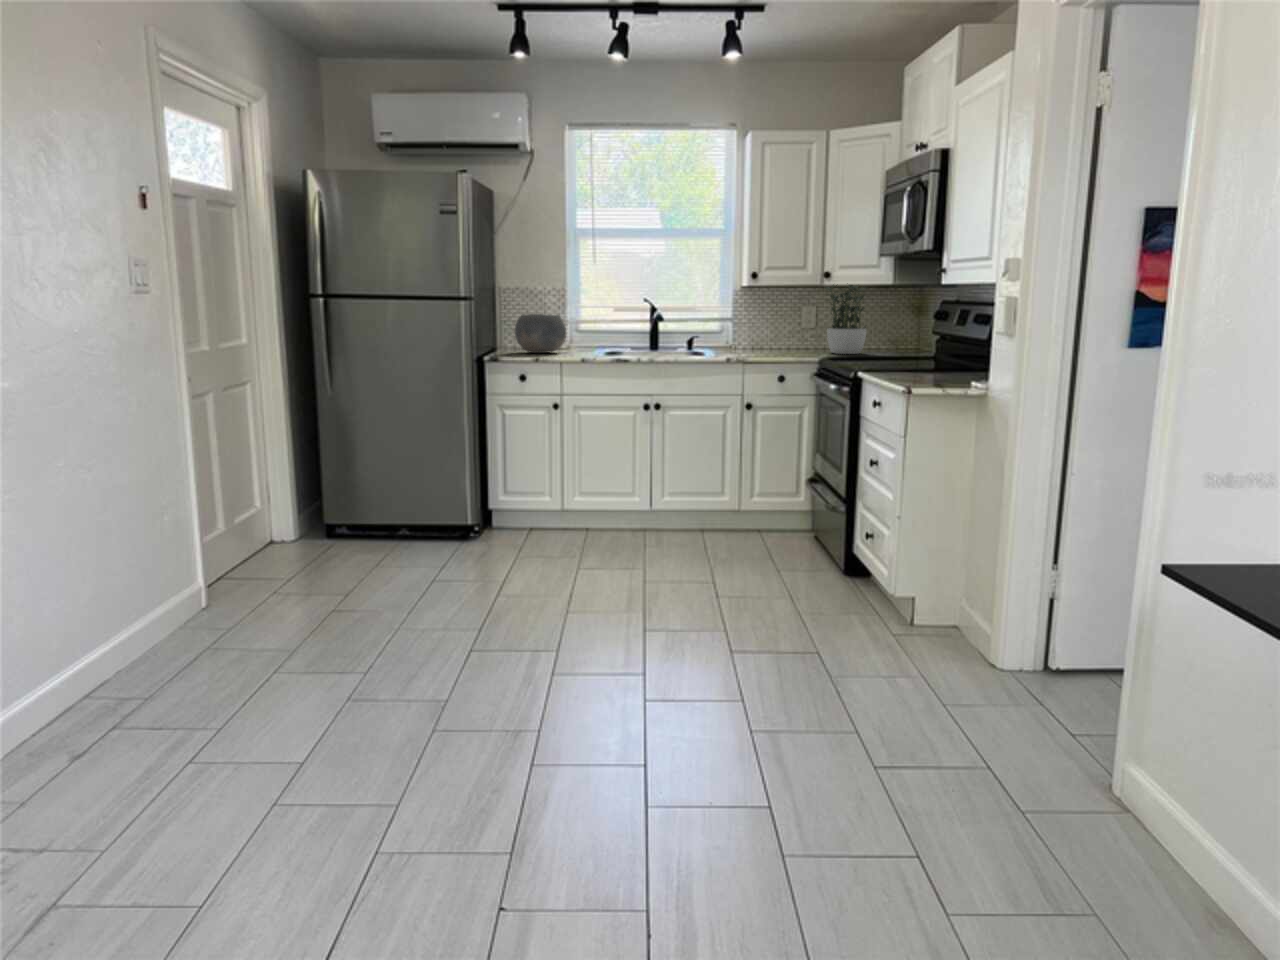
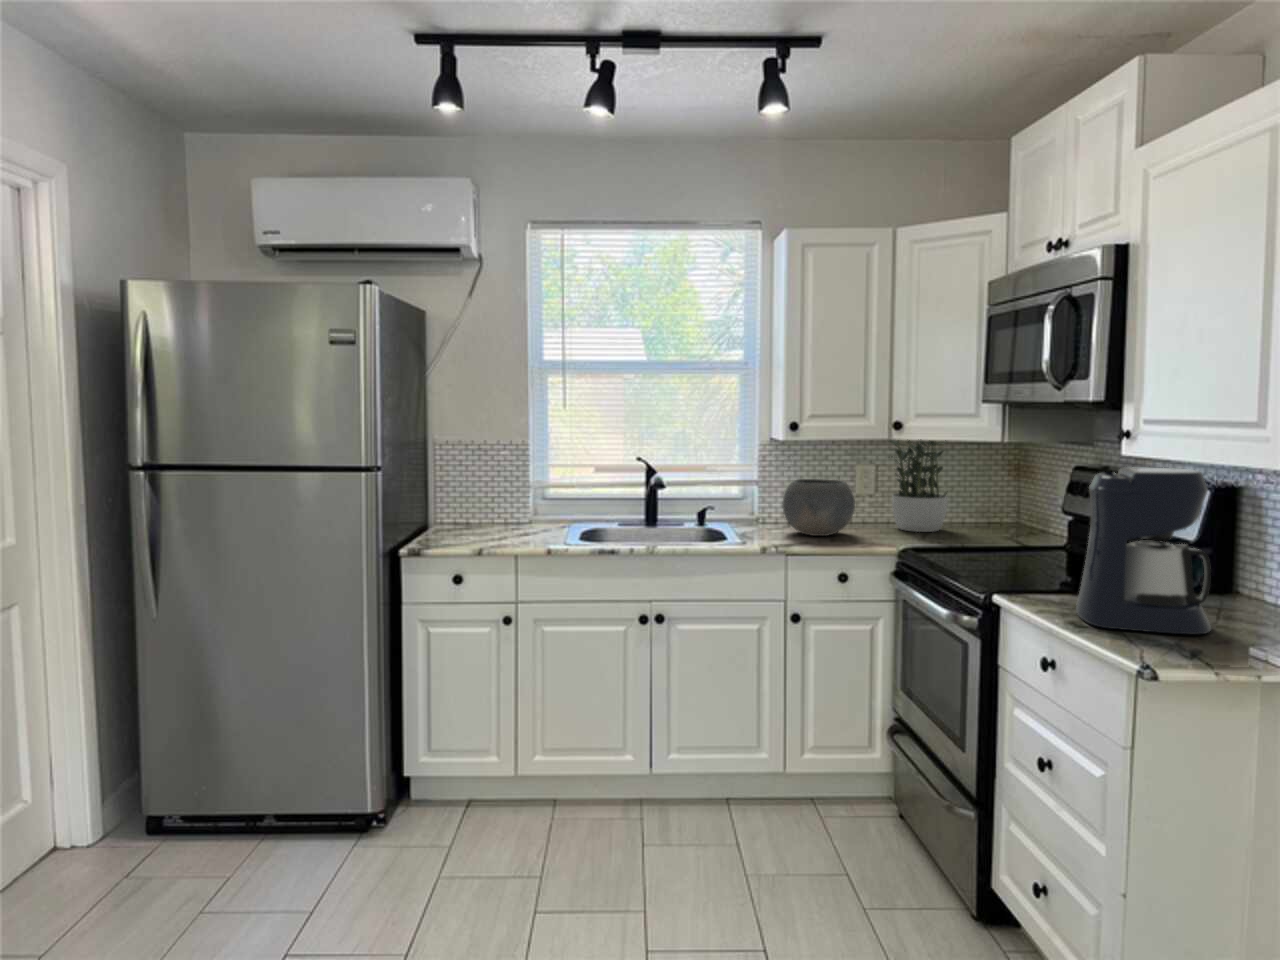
coffee maker: none [894,287,962,378] -> present [1076,467,1211,634]
bowl: present [515,314,566,353] -> present [782,479,855,536]

